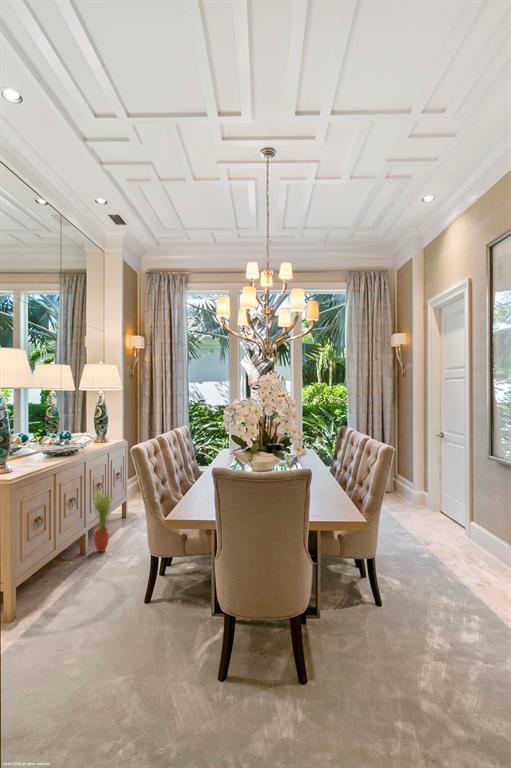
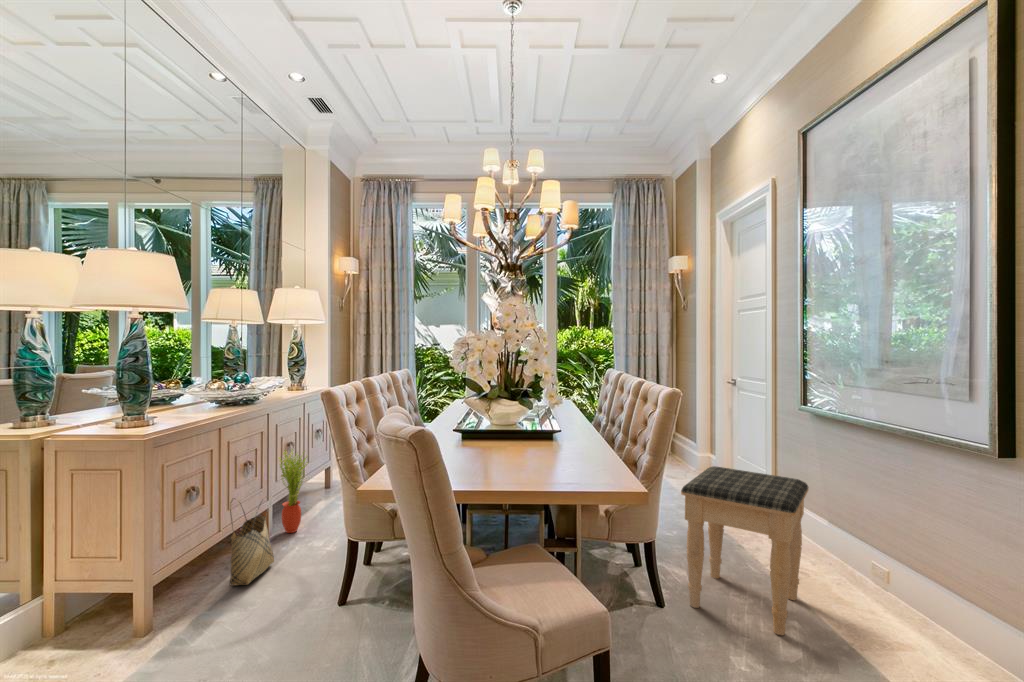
footstool: none [394,502,489,625] -> present [681,466,809,635]
woven basket: none [62,524,93,589] -> present [230,497,274,586]

